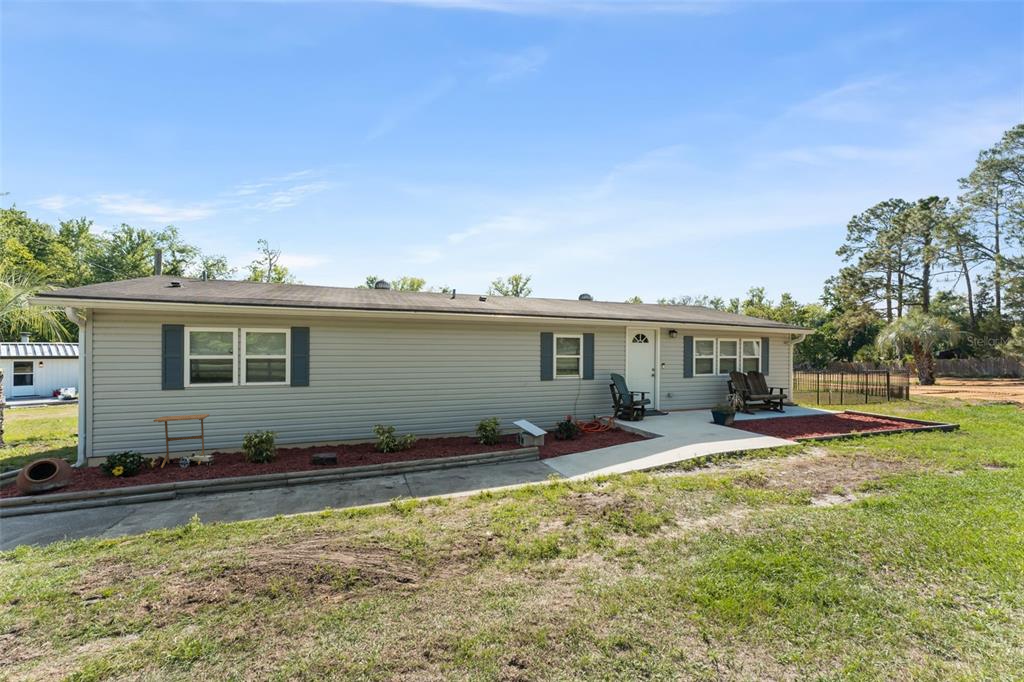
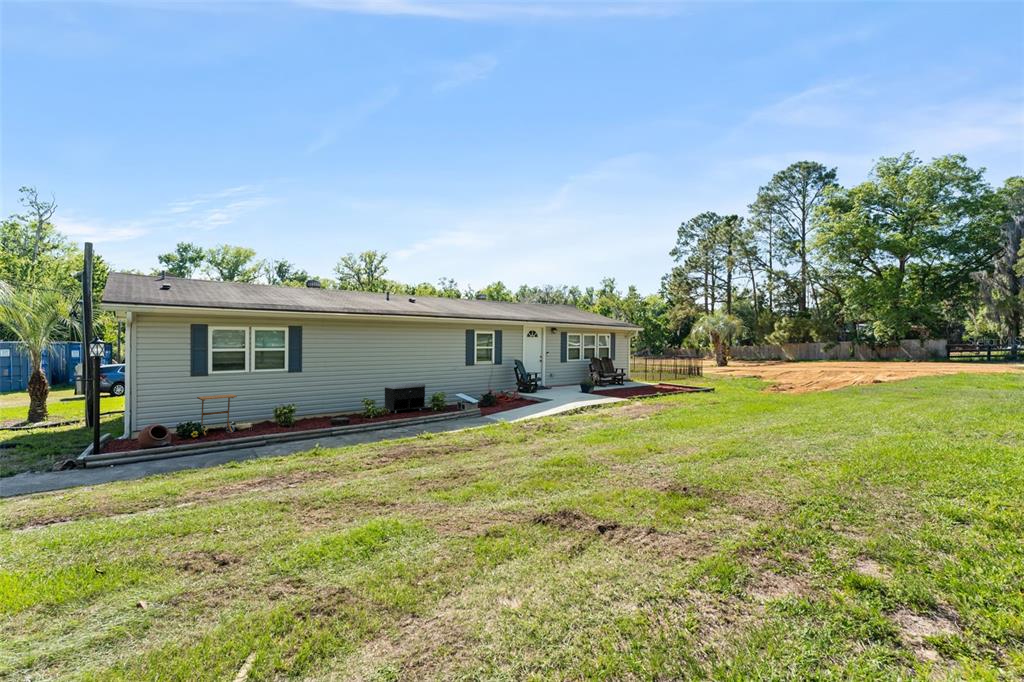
storage bench: none [423,403,475,445] -> present [385,383,425,413]

